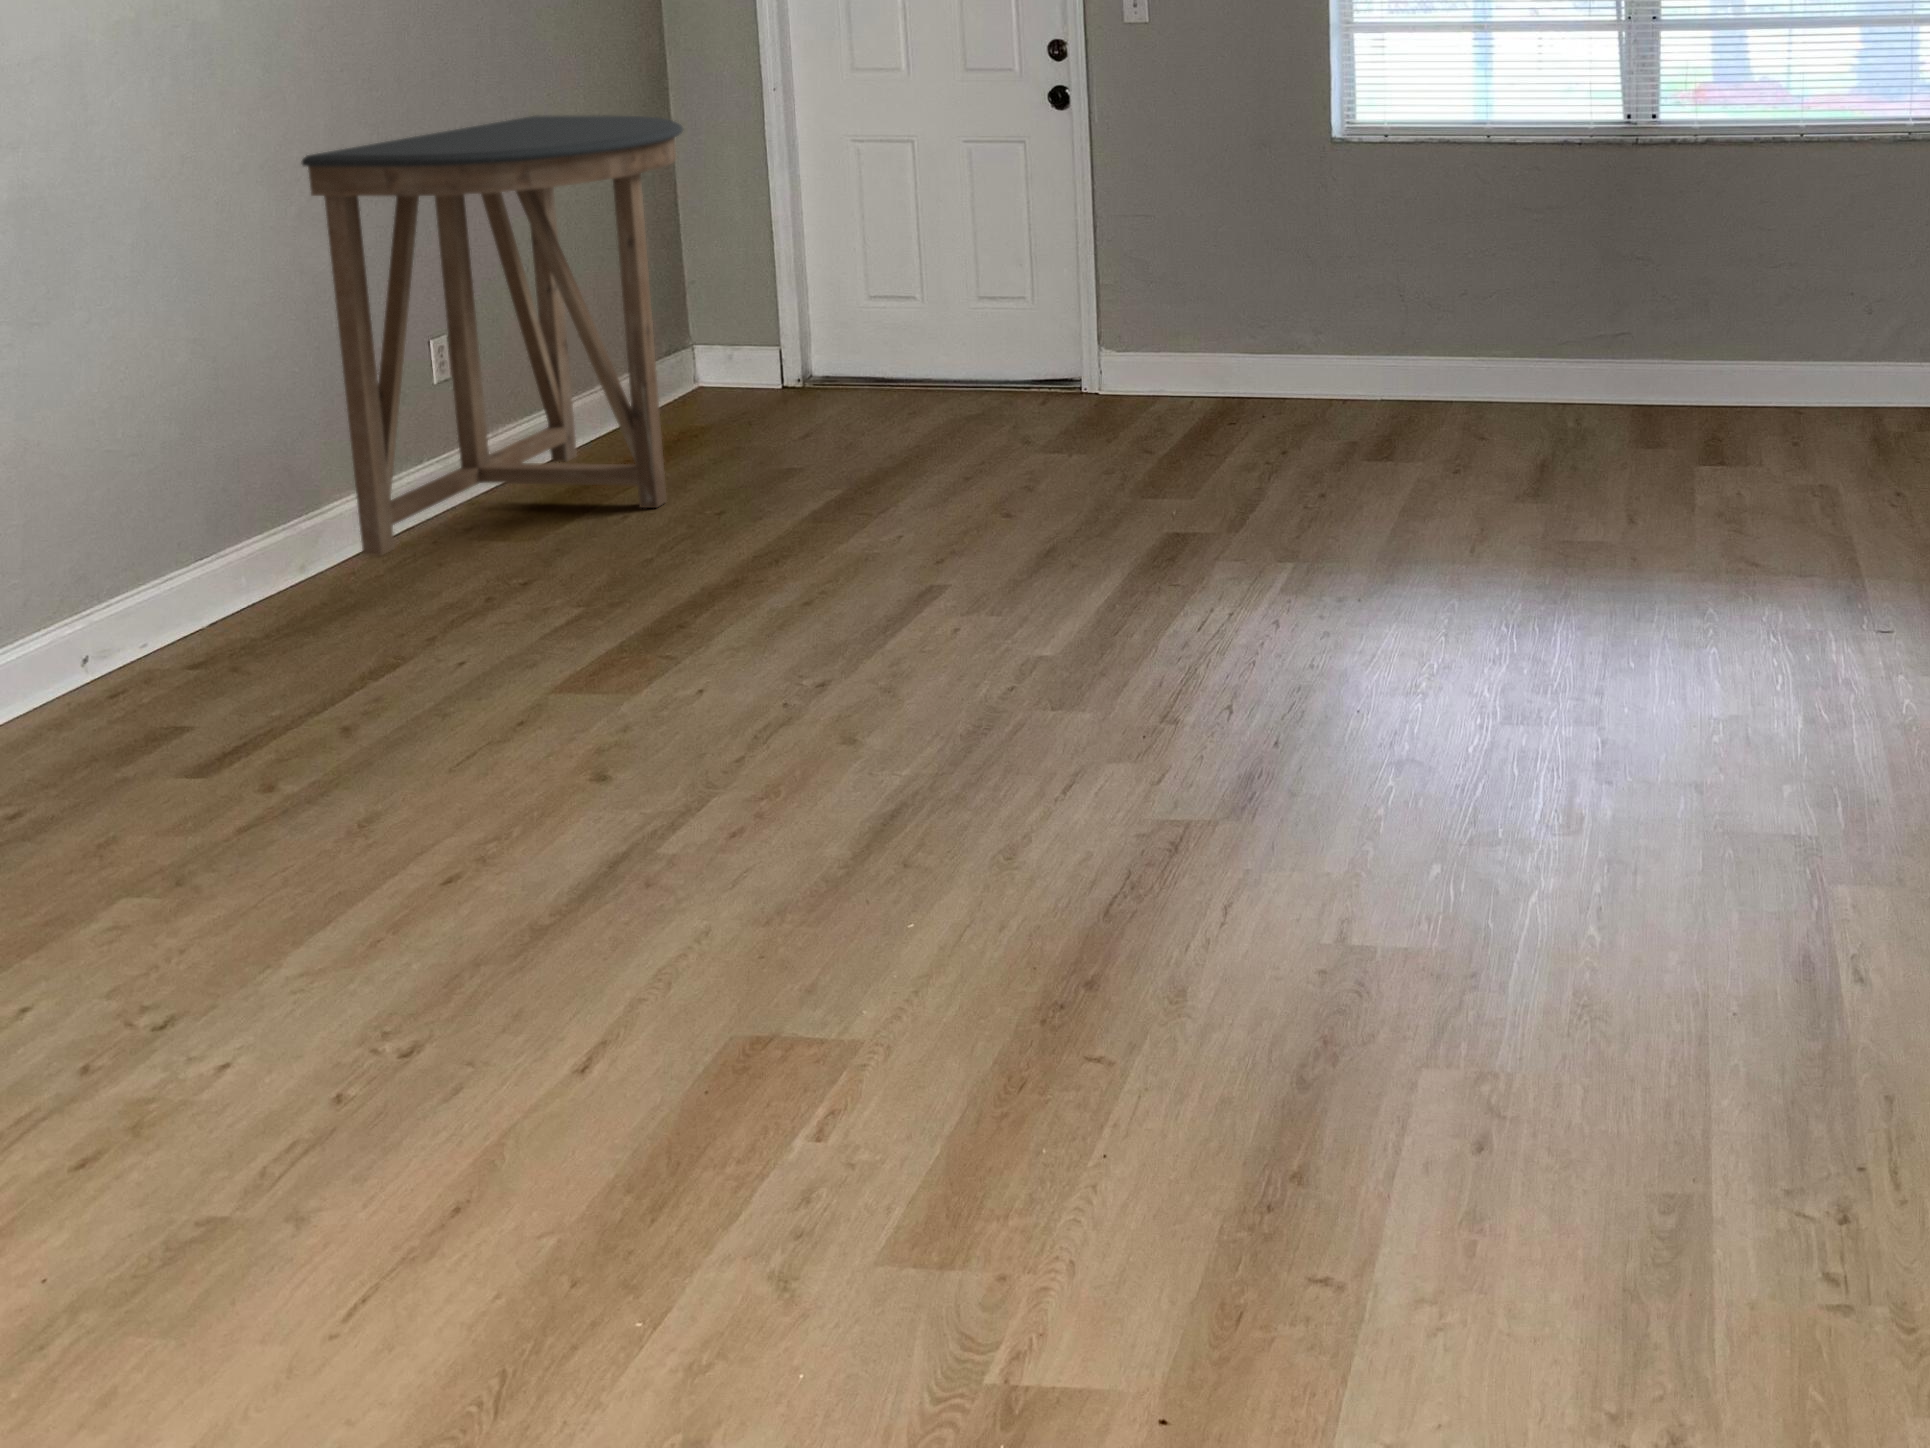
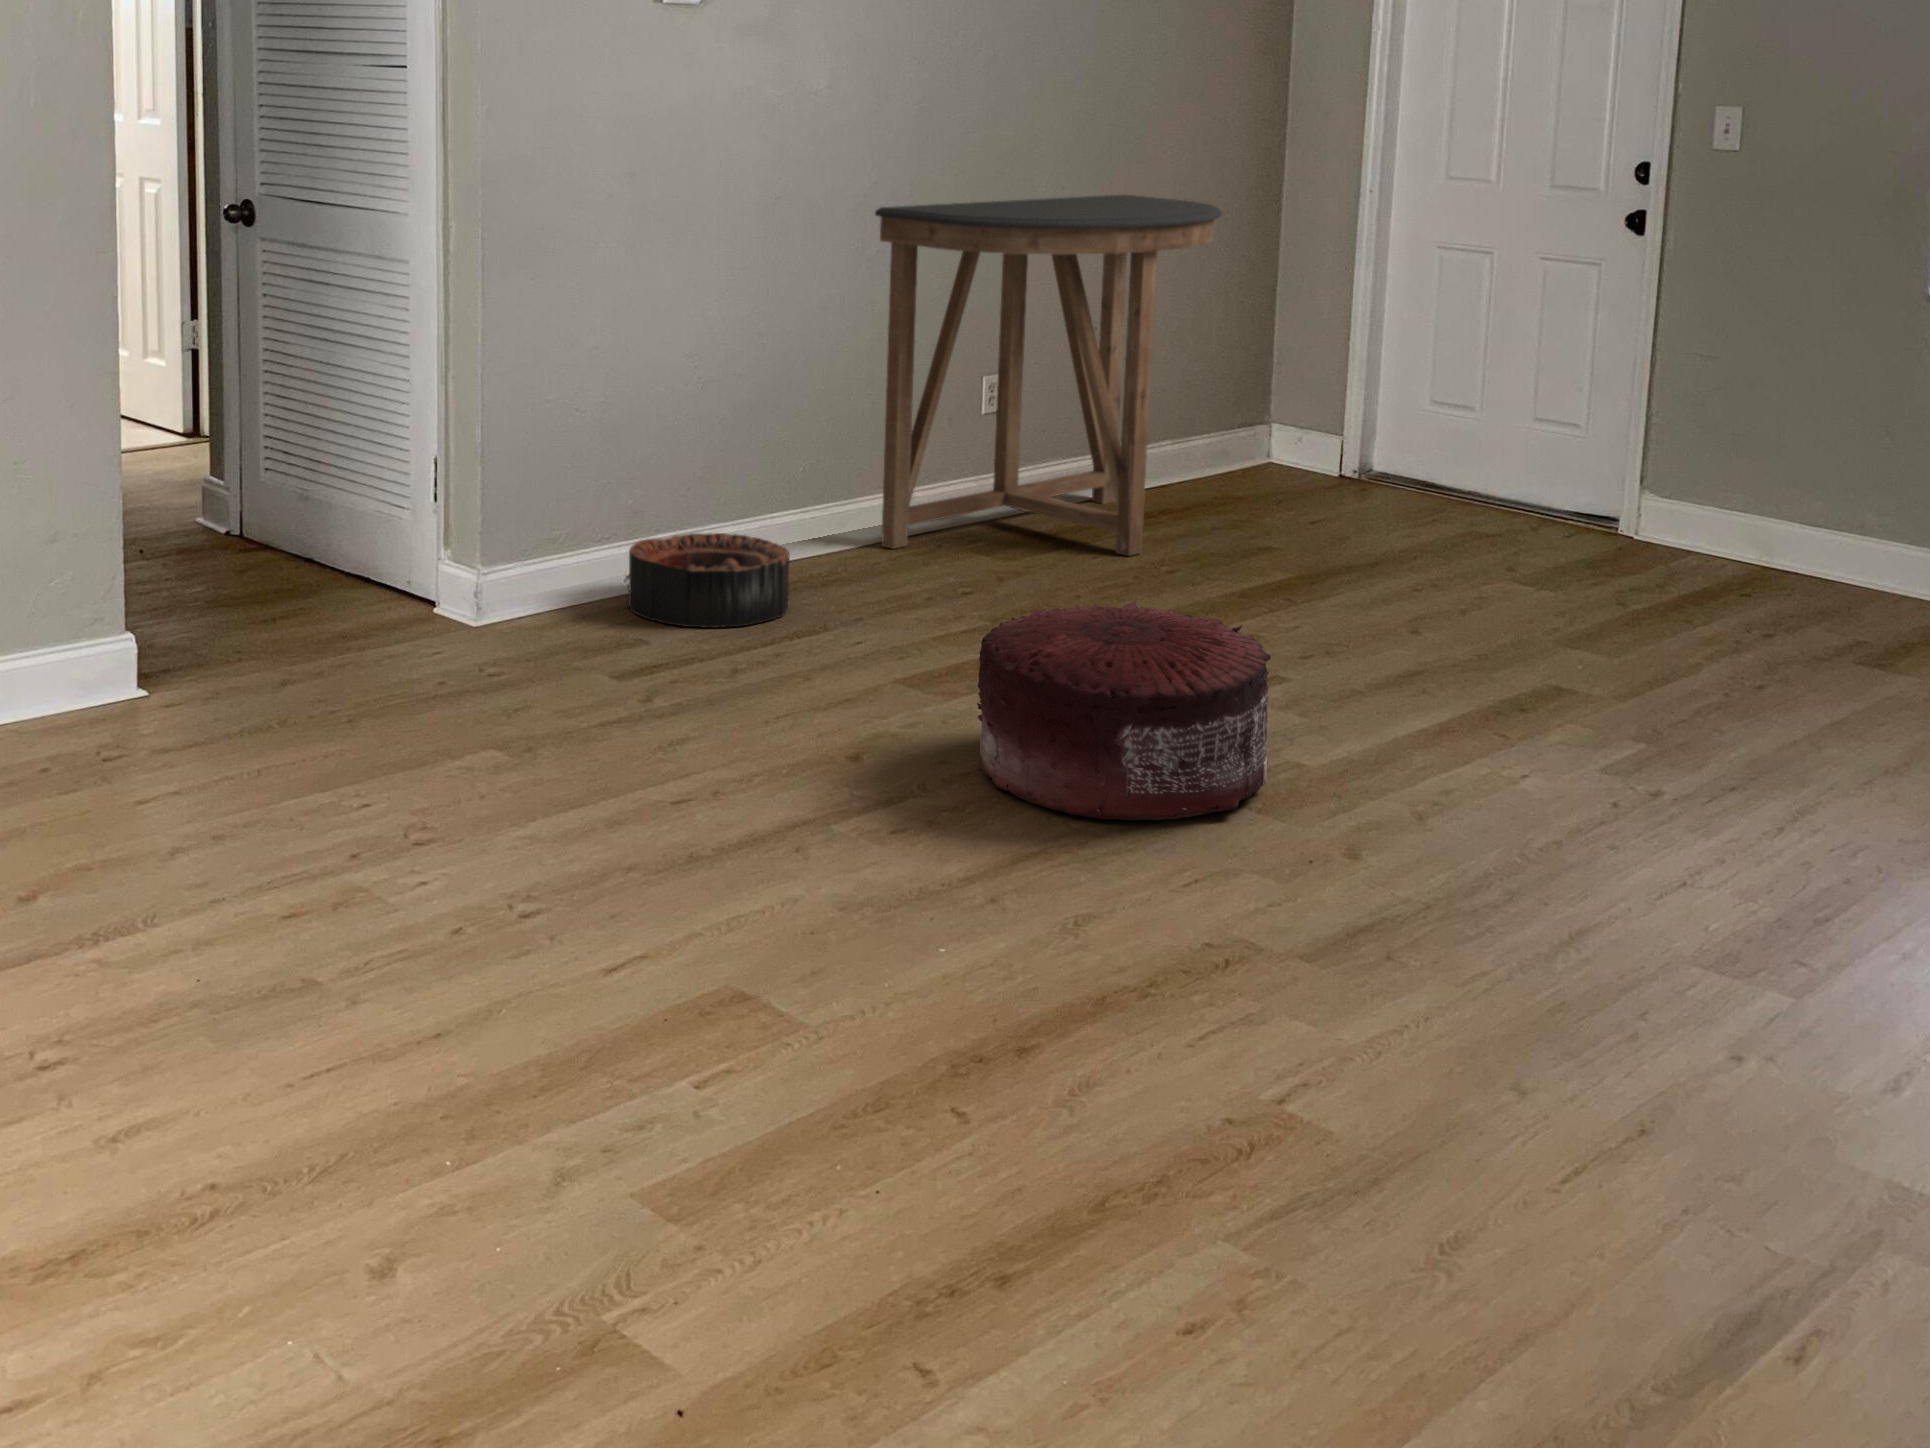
pouf: none [723,536,1040,766] -> present [977,601,1271,820]
basket: none [100,573,333,701] -> present [629,533,789,628]

